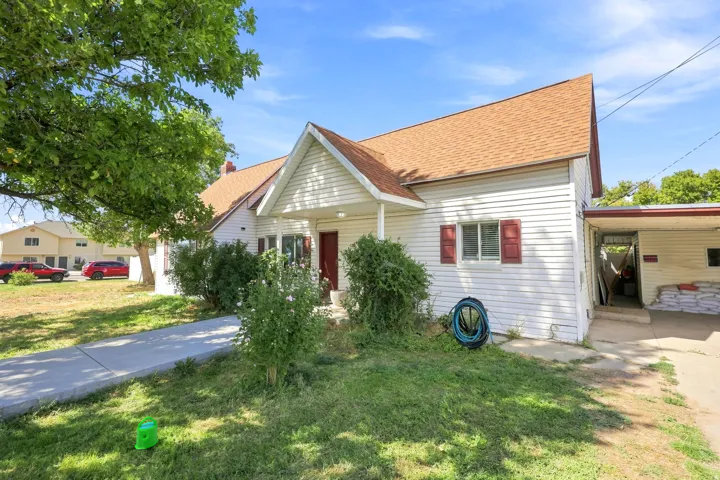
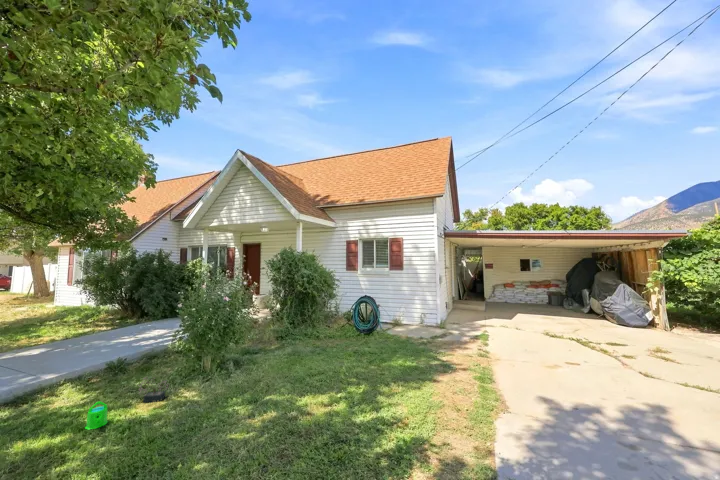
decorative plant: none [193,387,228,420] -> present [139,378,166,403]

